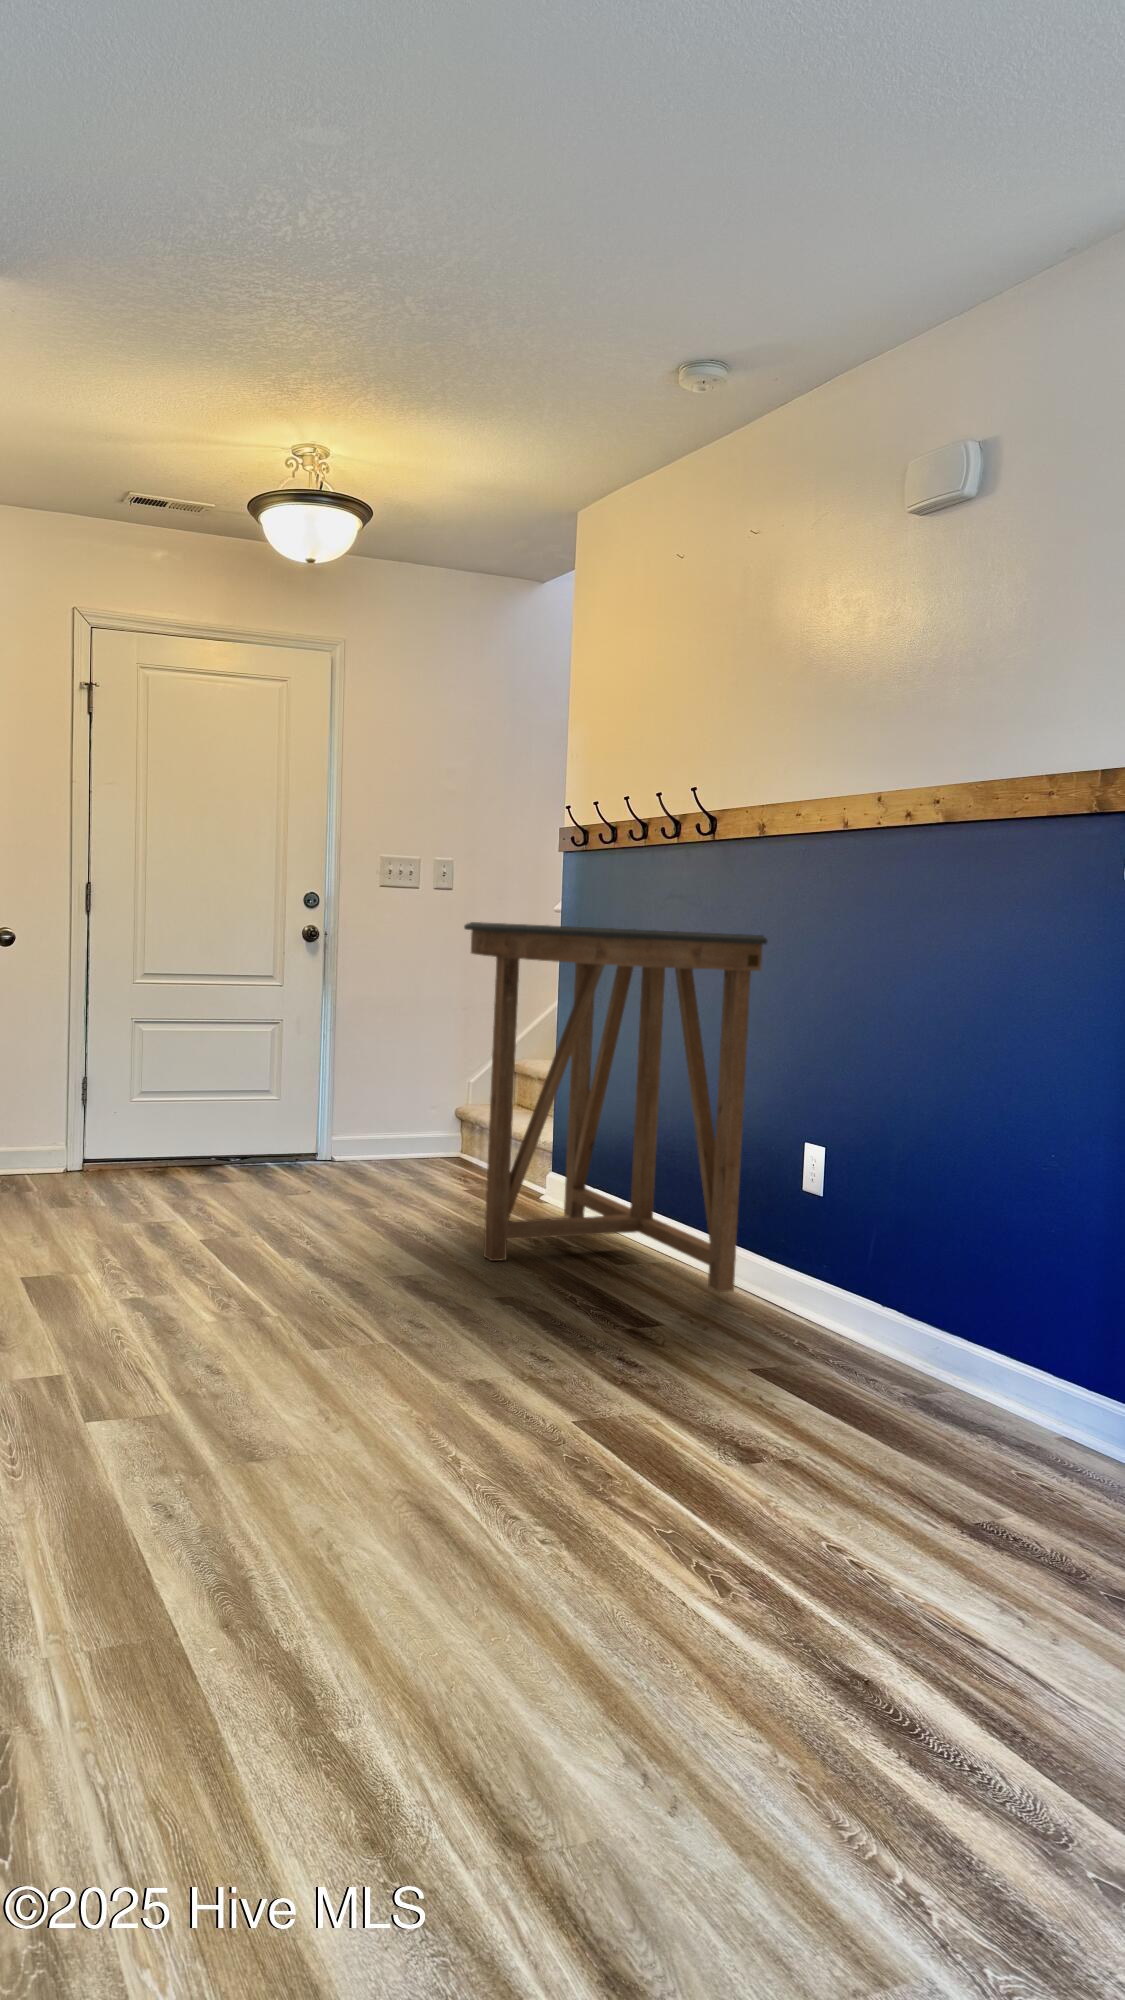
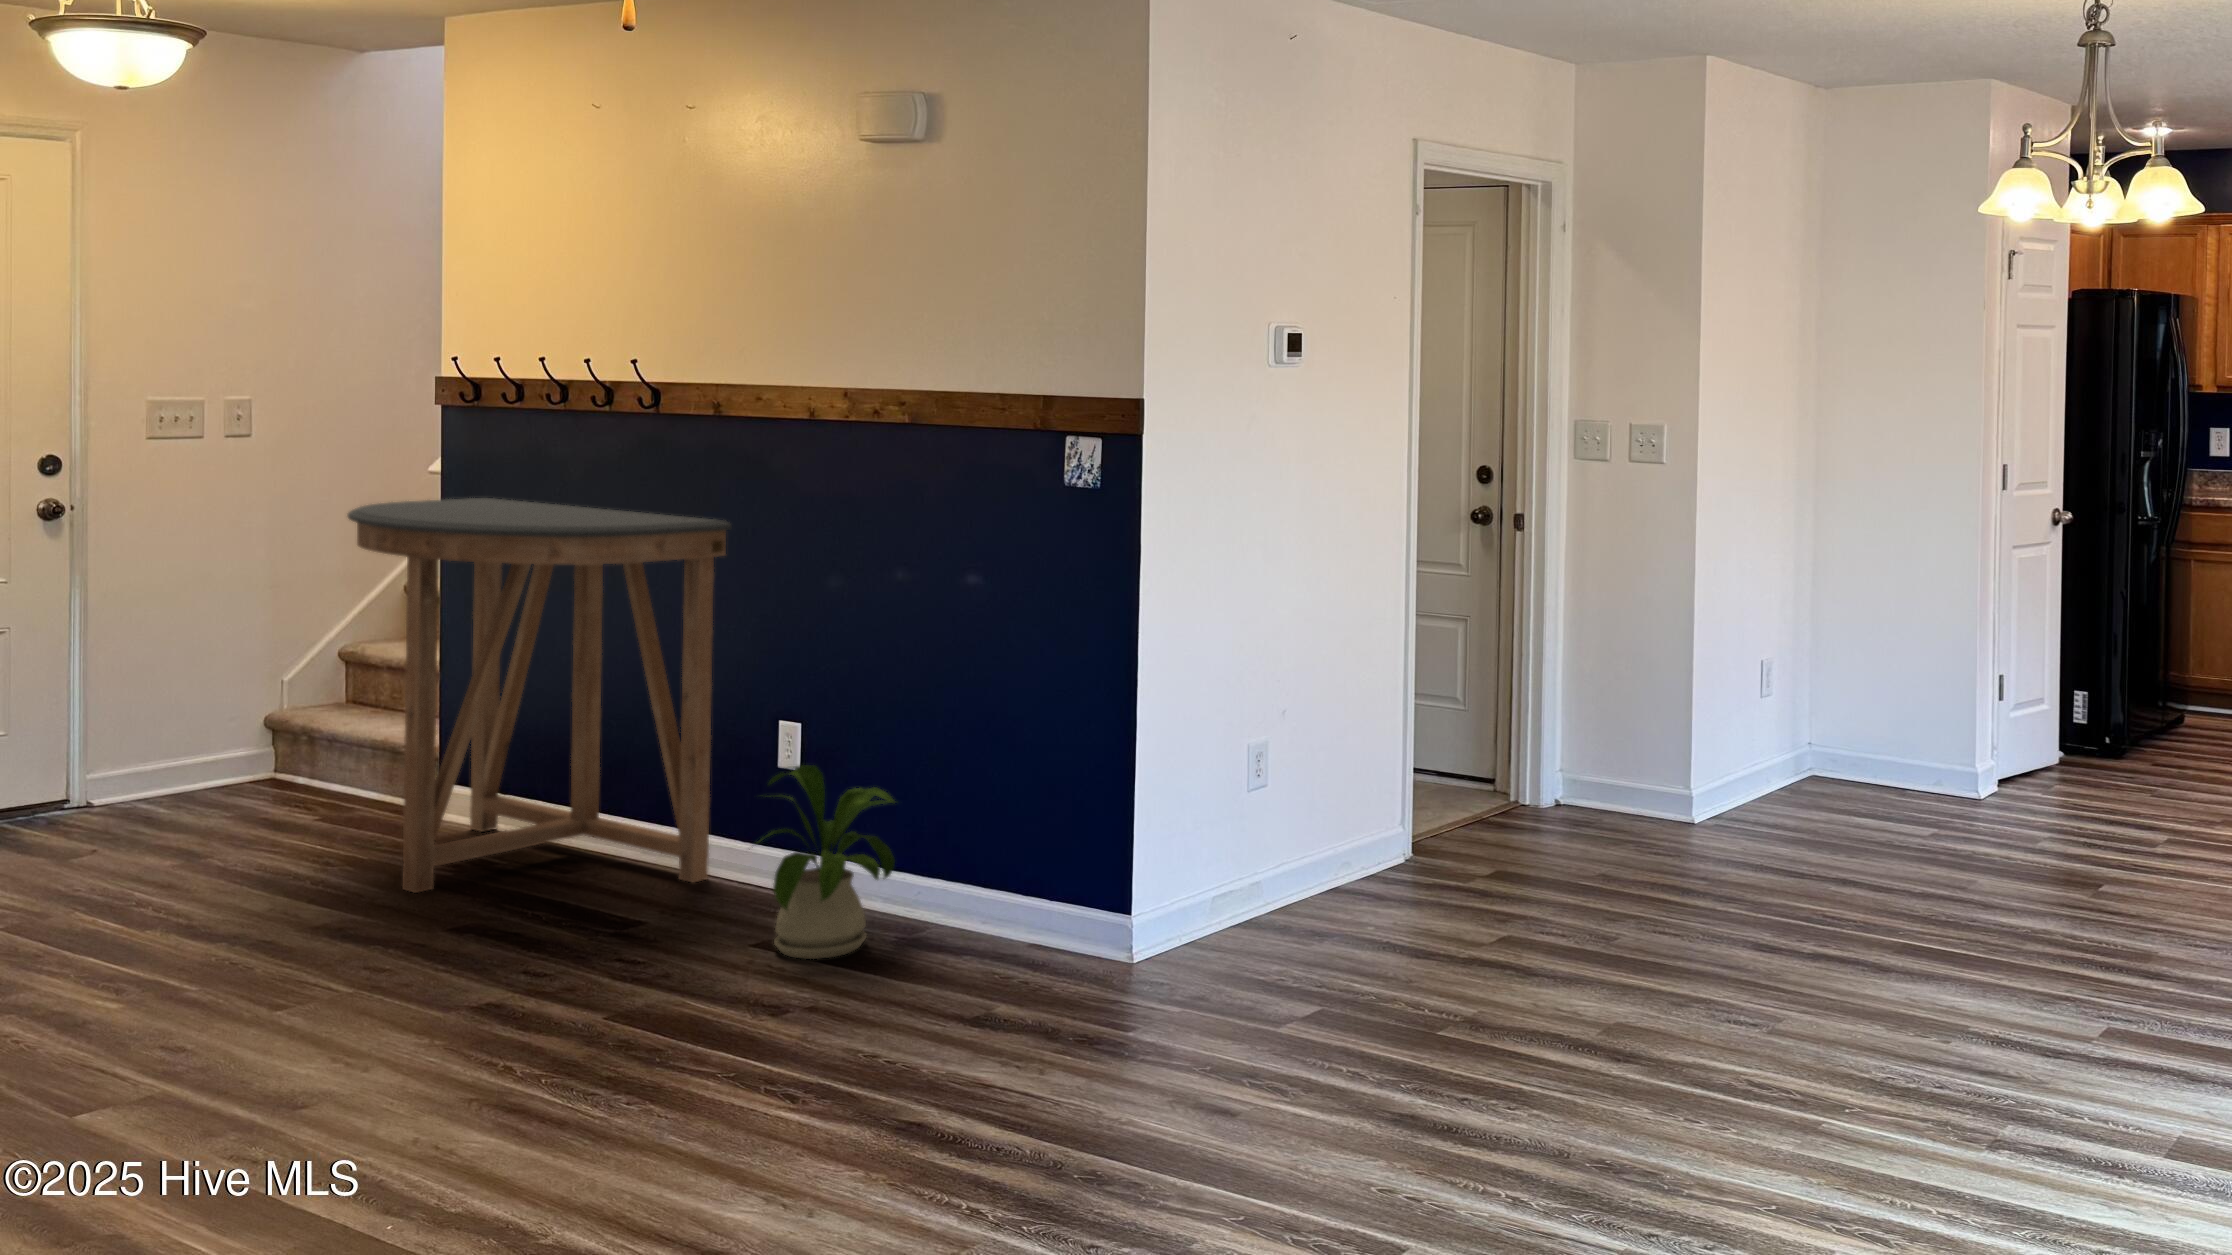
house plant: none [741,1179,912,1400] -> present [764,765,895,959]

